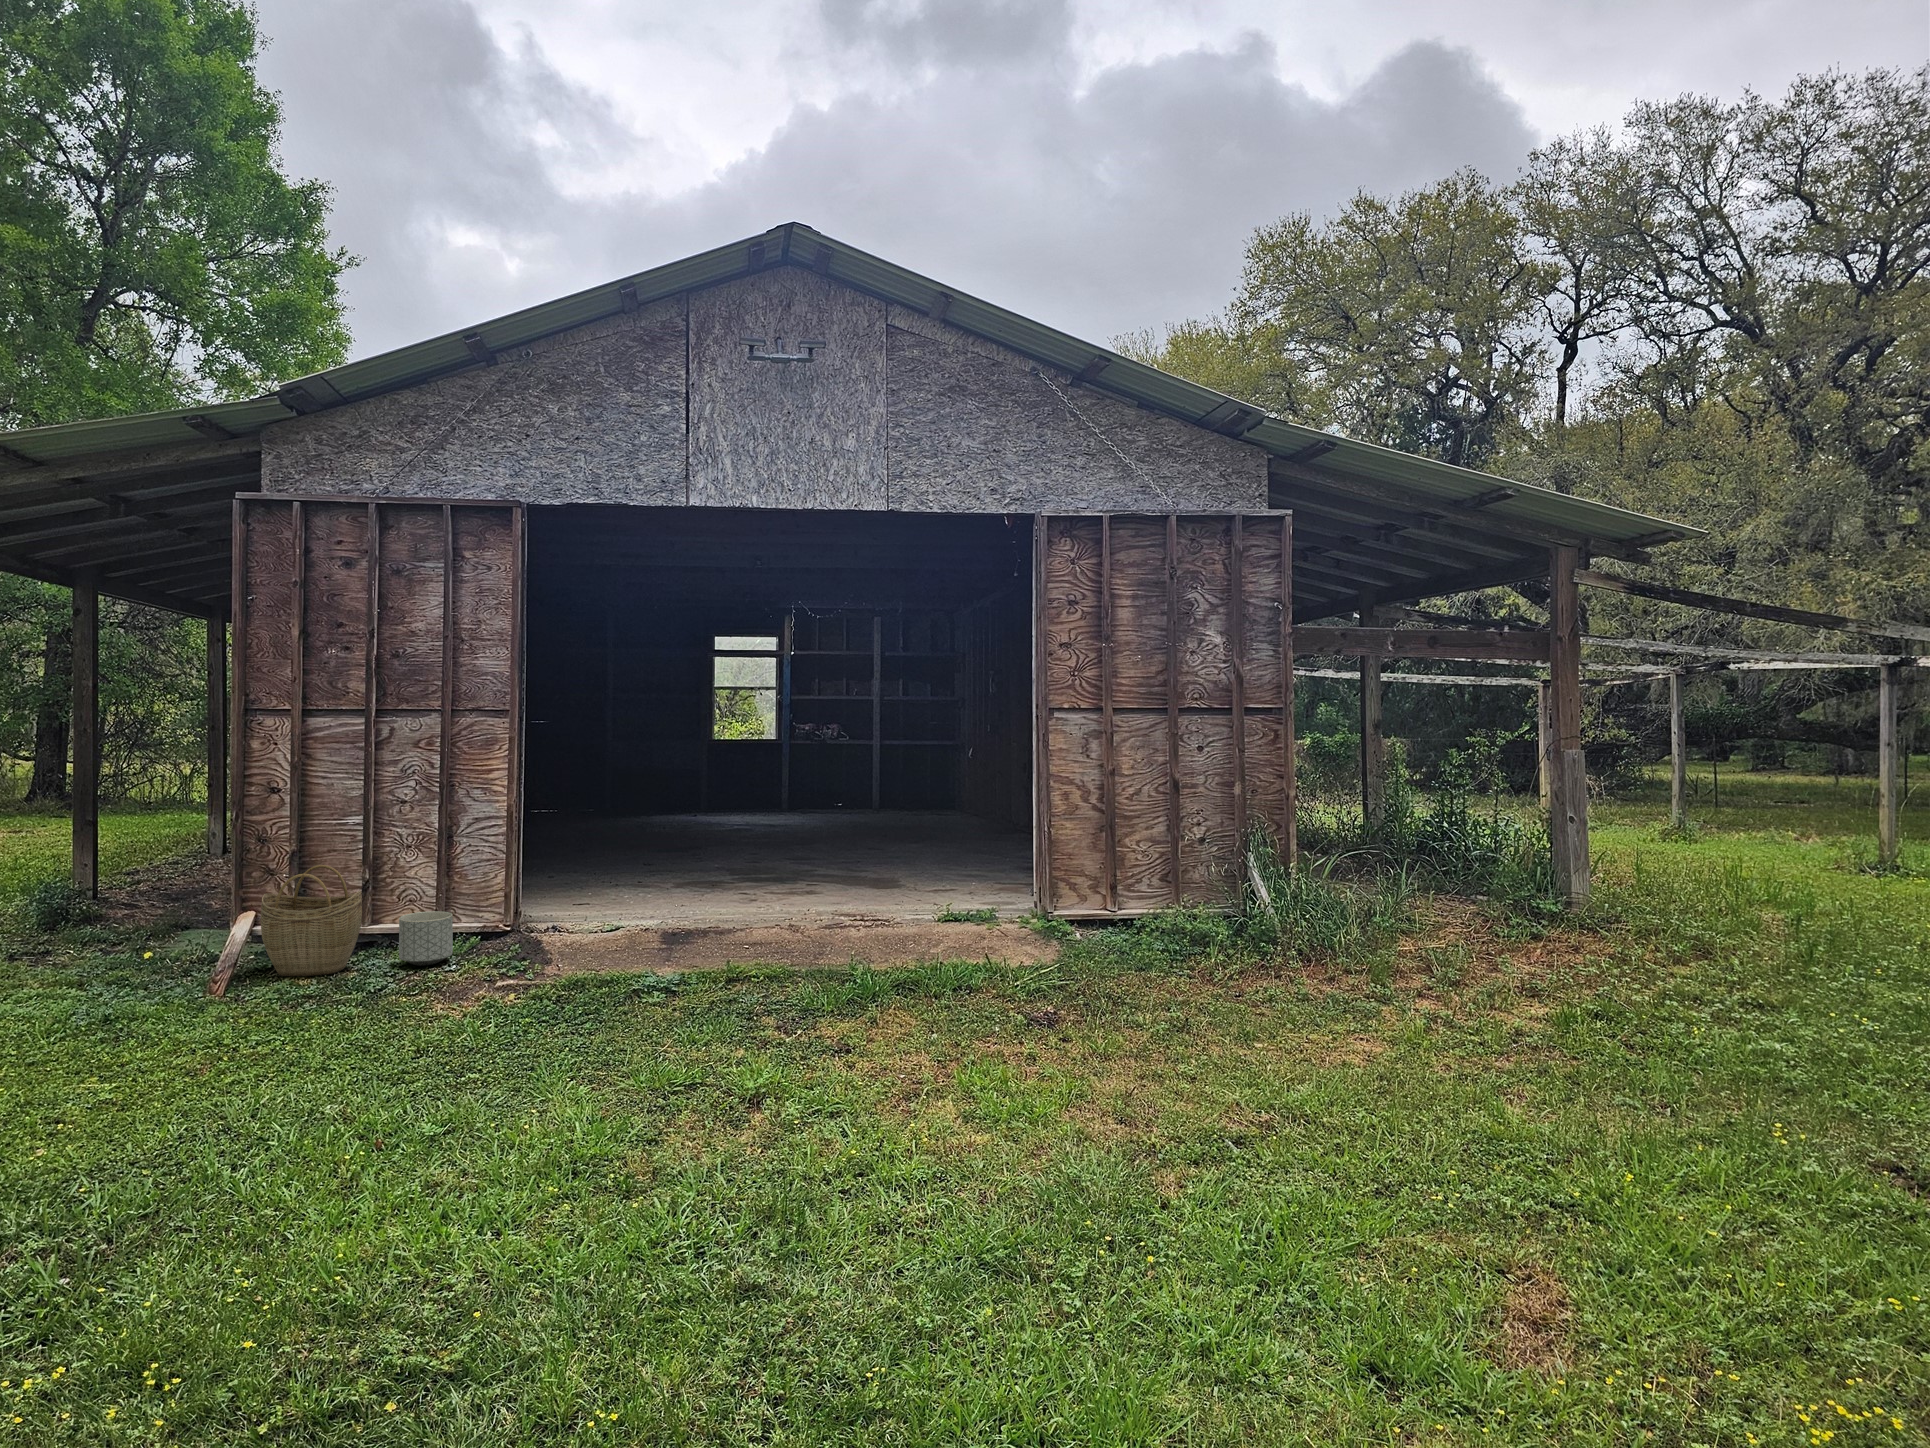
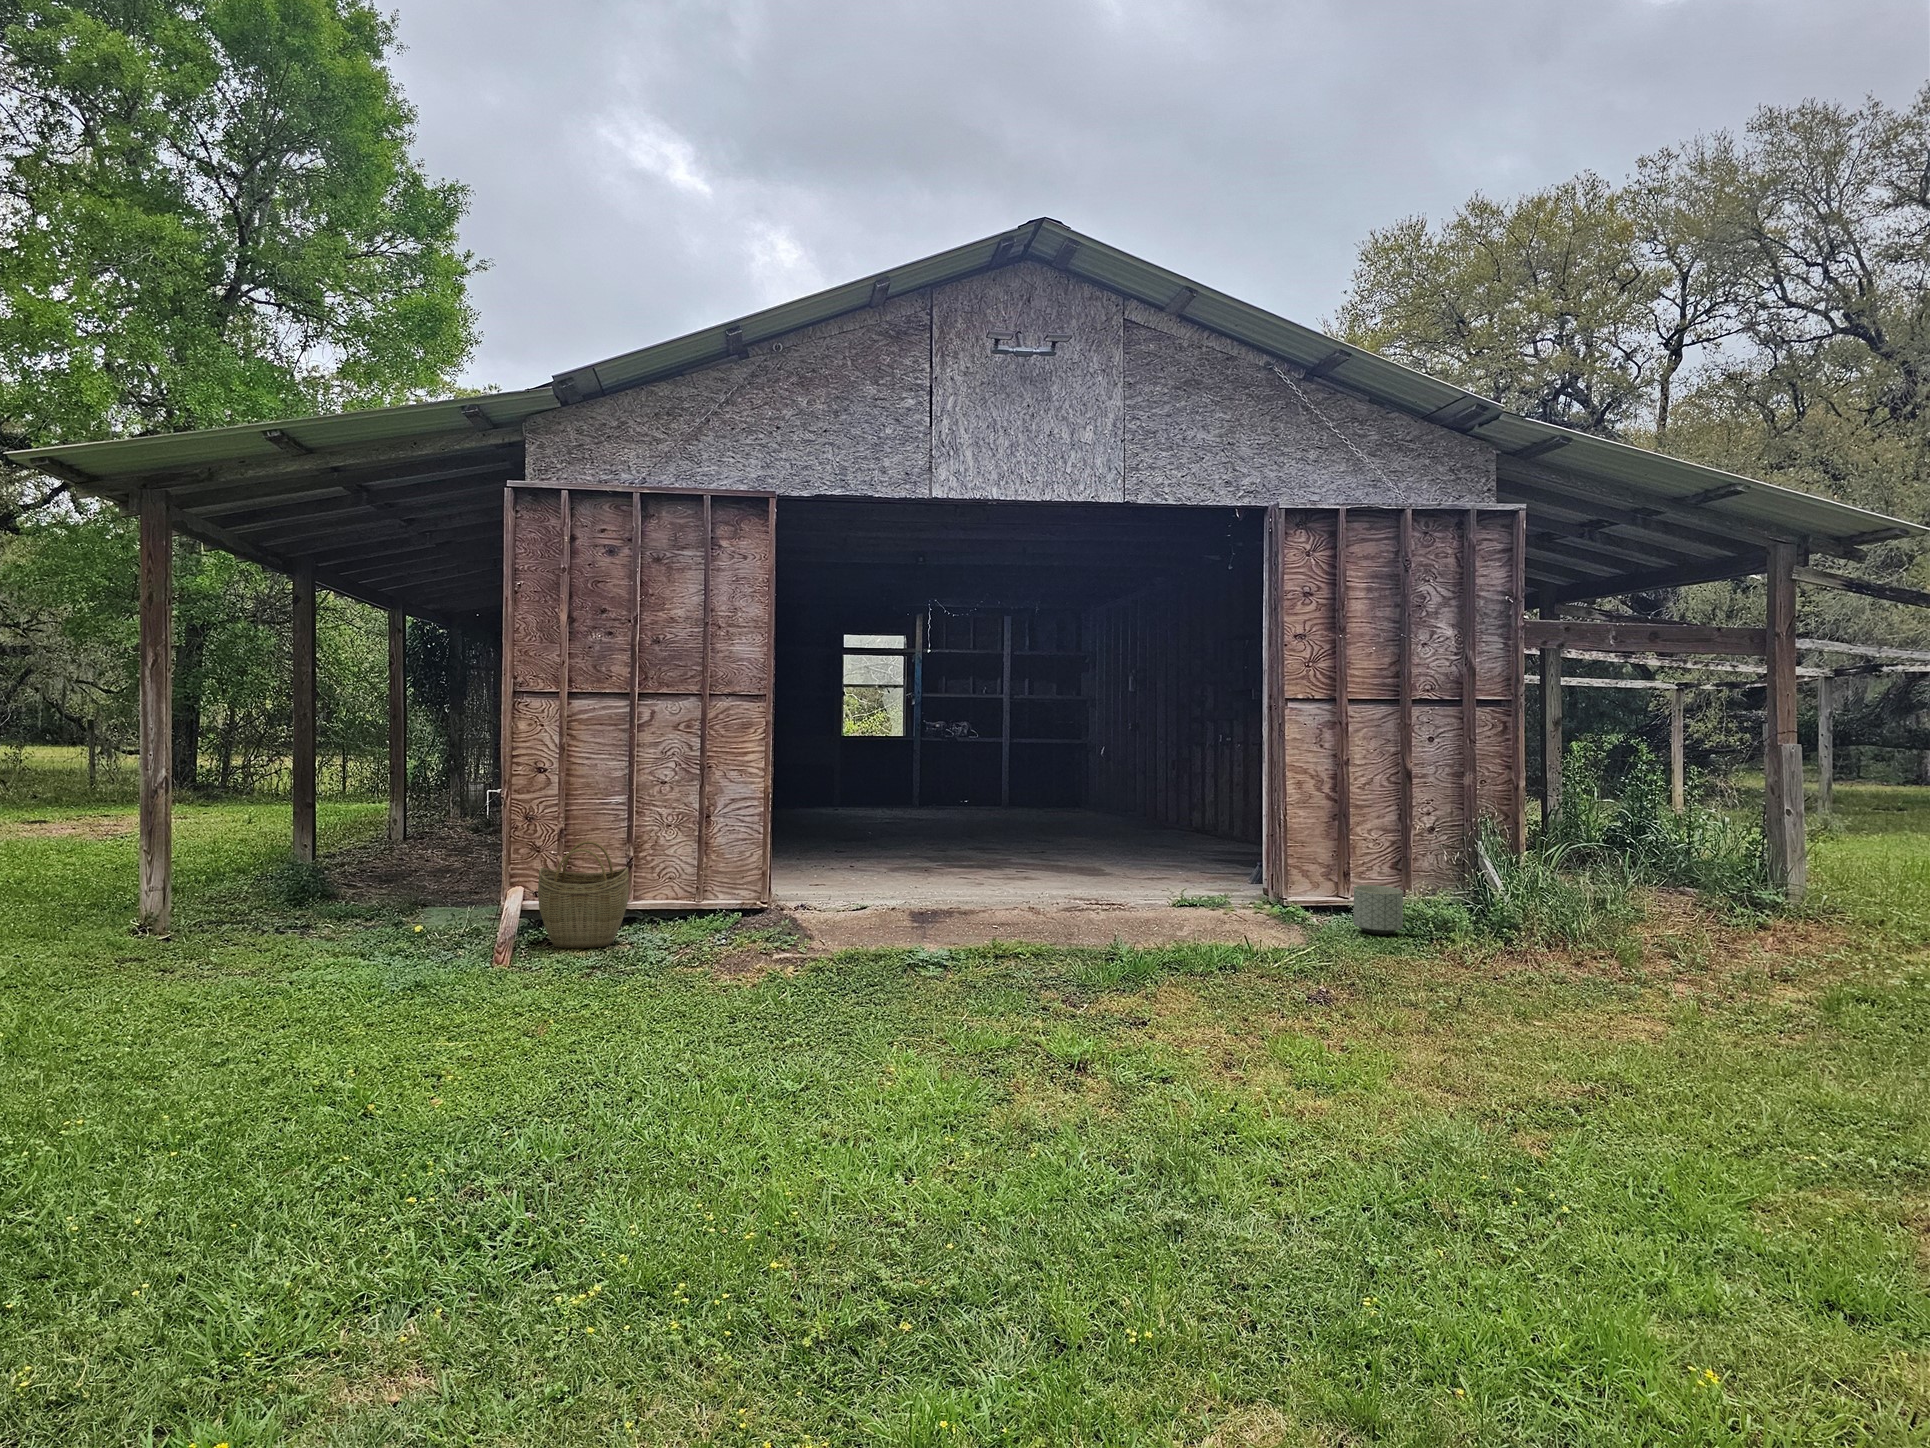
planter: present [399,911,453,966] -> present [1354,885,1403,935]

